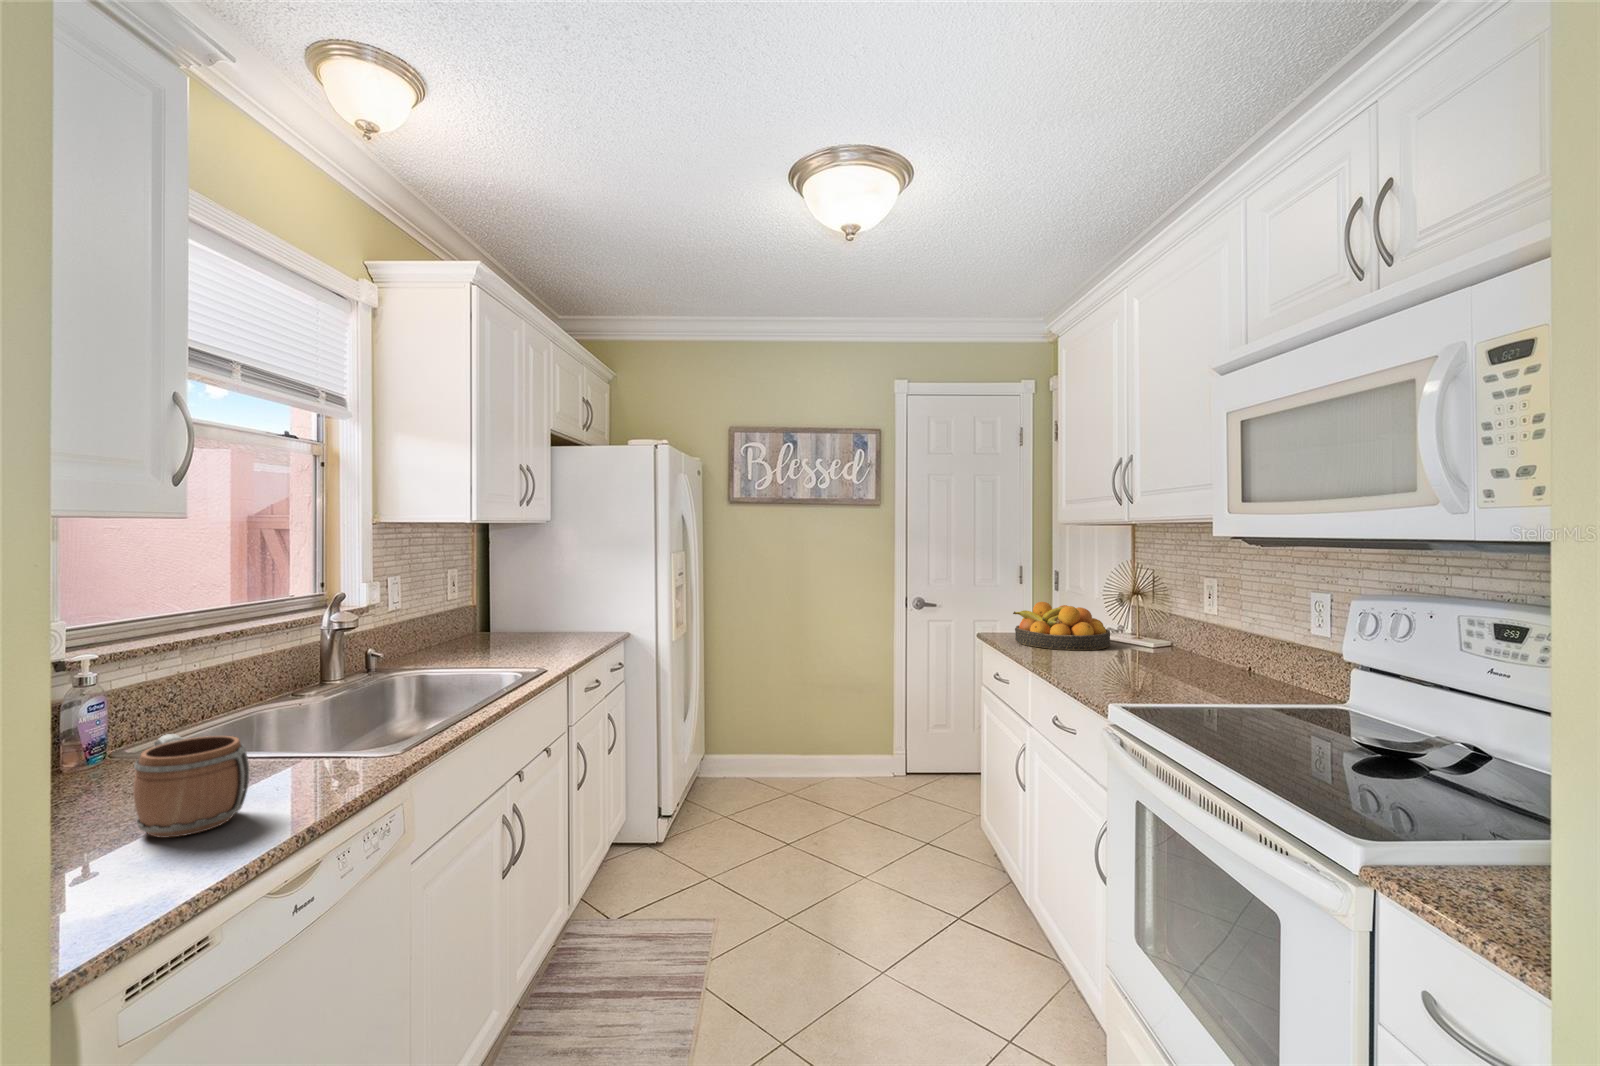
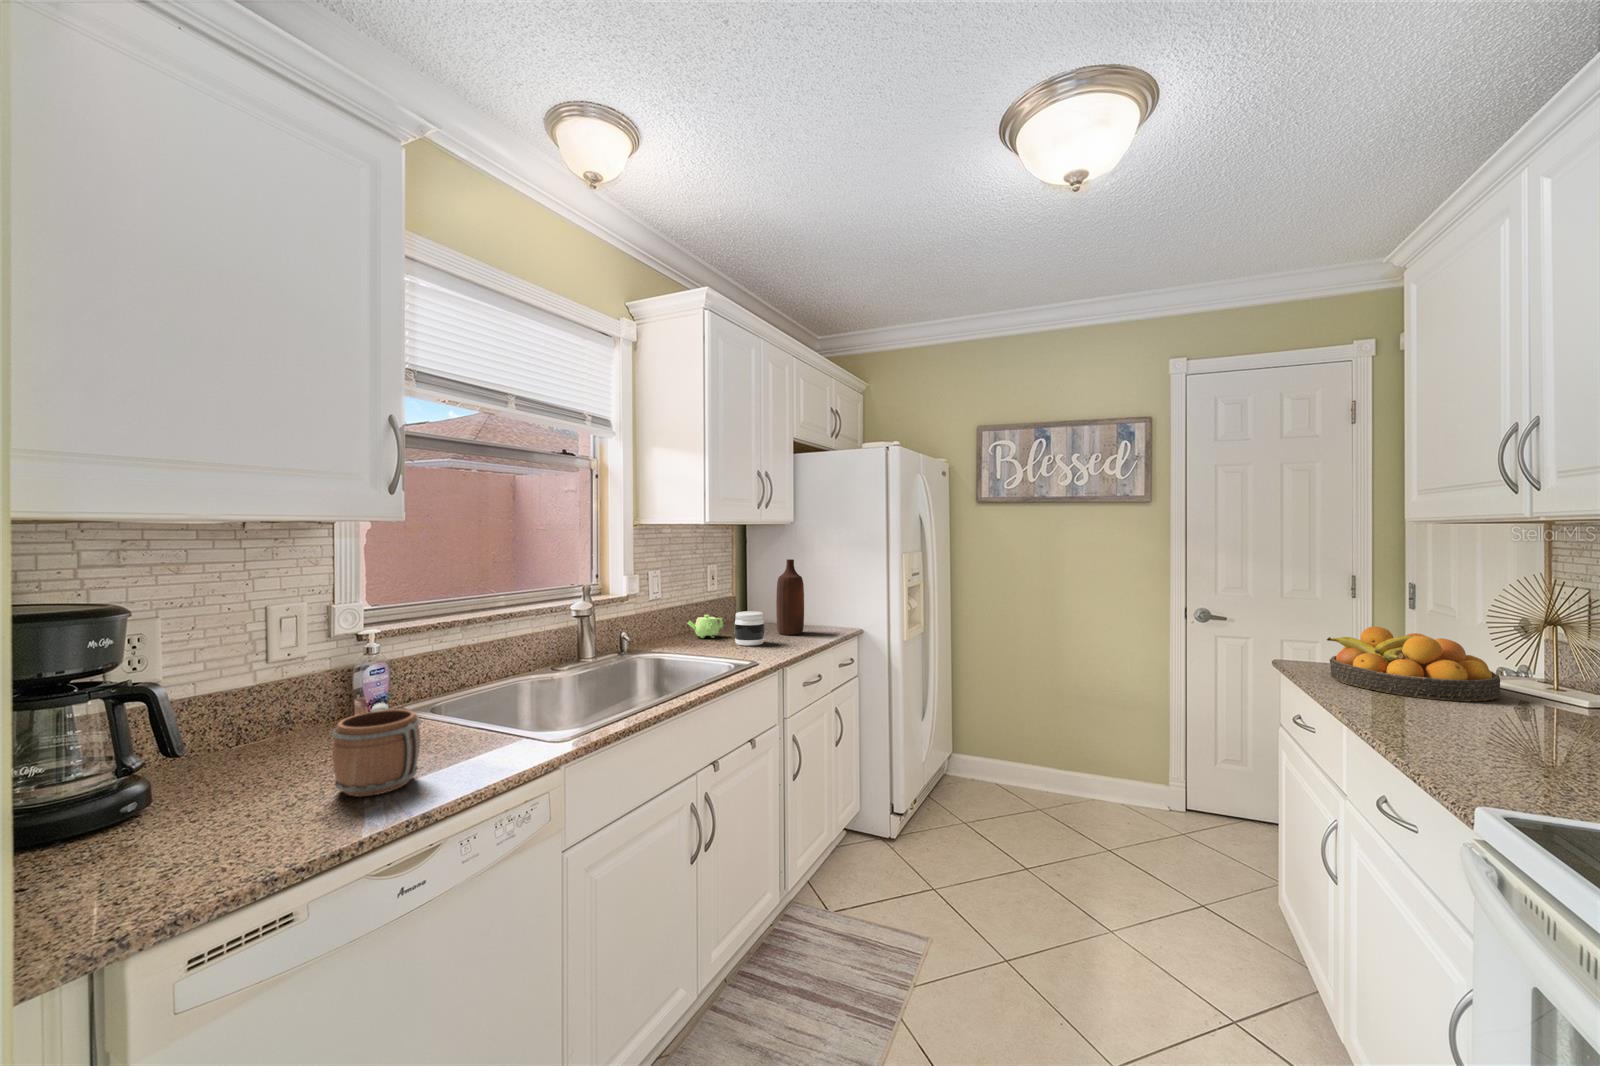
bottle: none [540,561,571,642] -> present [776,559,804,635]
jar: none [500,617,535,655] -> present [734,611,765,646]
teapot: none [437,625,480,651] -> present [688,615,723,638]

